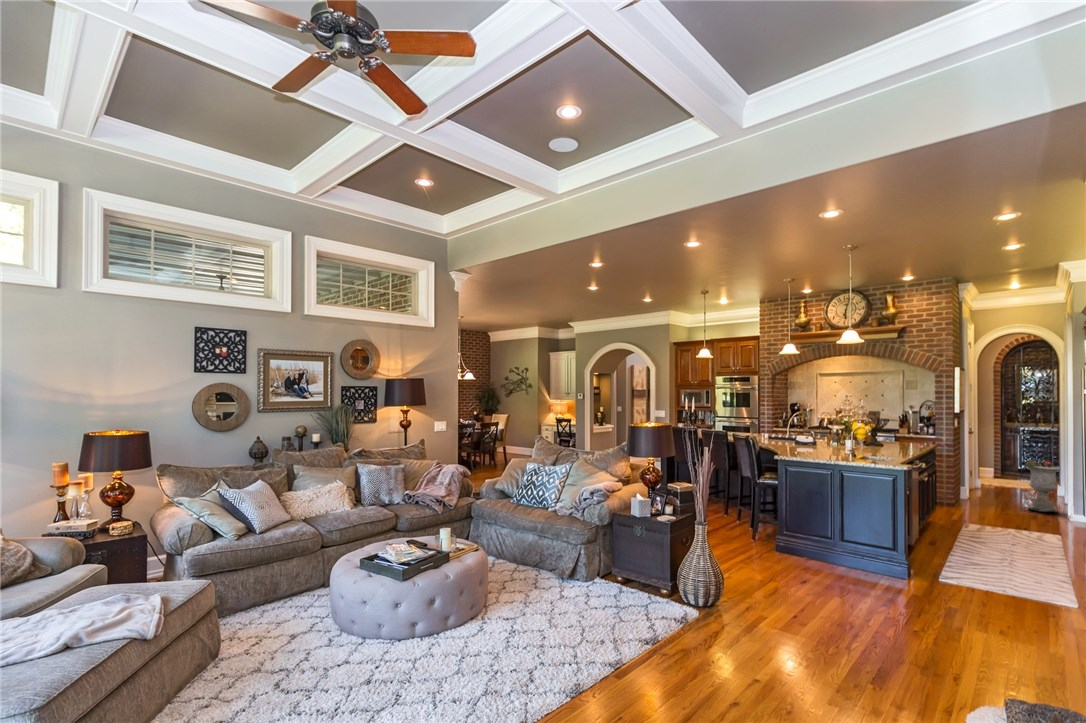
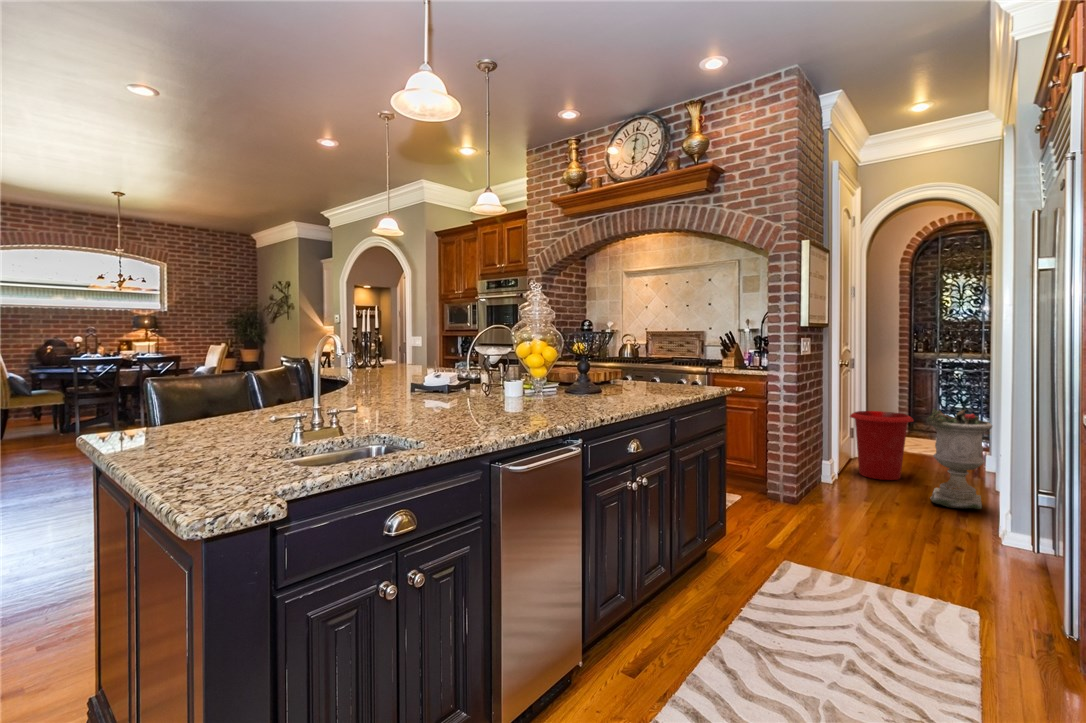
waste bin: none [975,460,1015,500] -> present [850,411,913,480]

